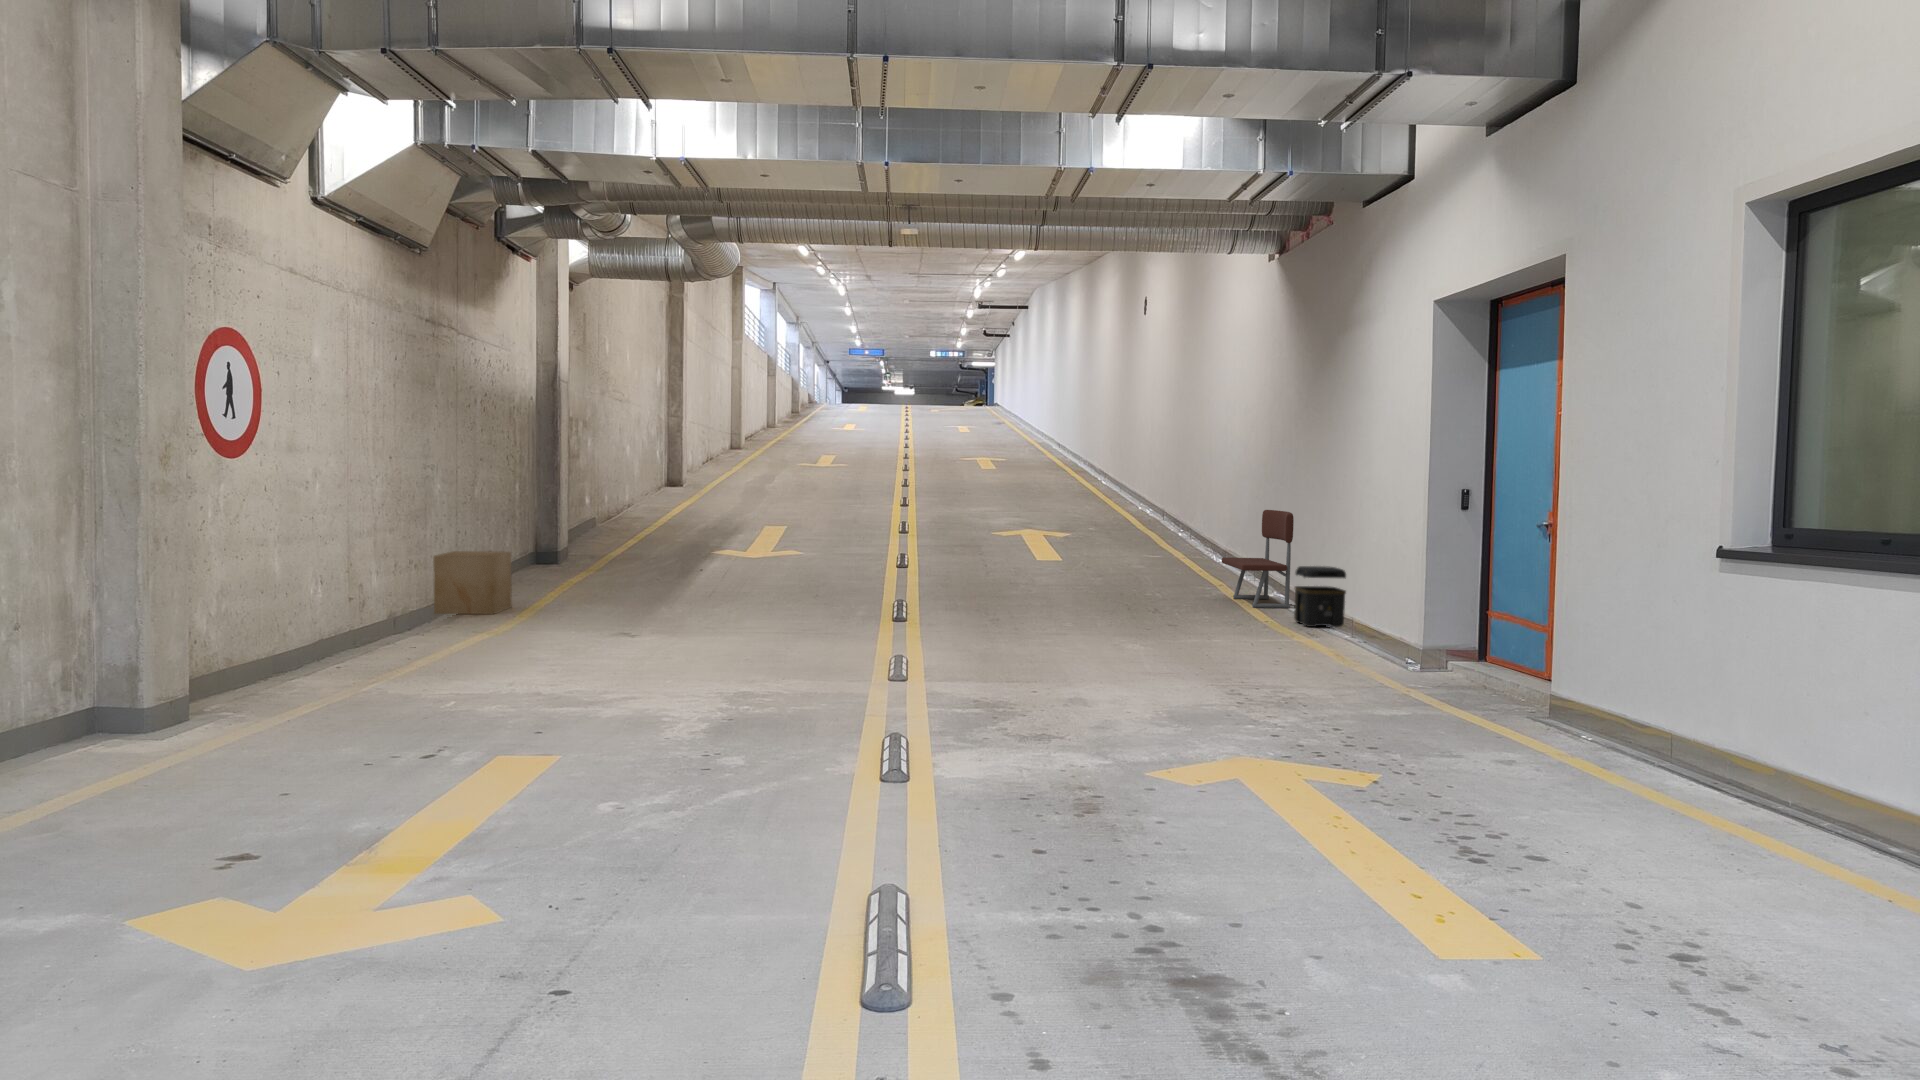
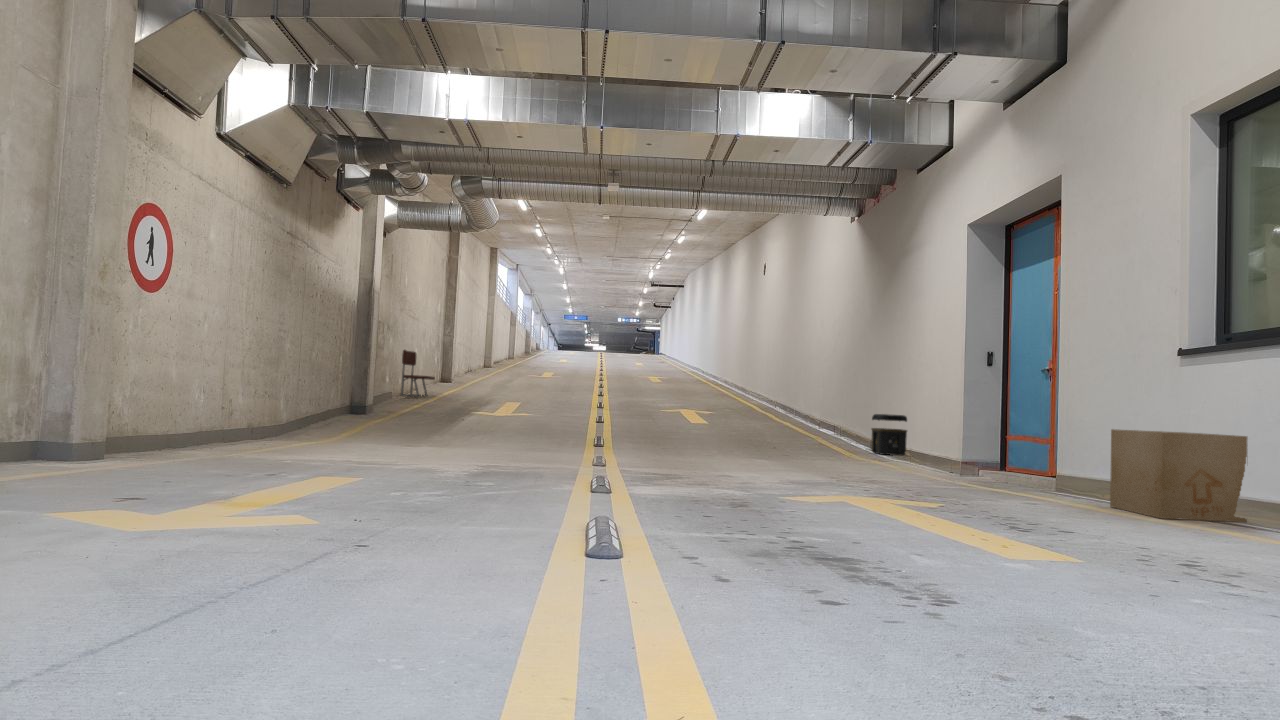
bench: present [1222,510,1294,608] -> present [401,350,435,397]
cardboard box: present [433,551,512,614] -> present [1110,429,1248,522]

